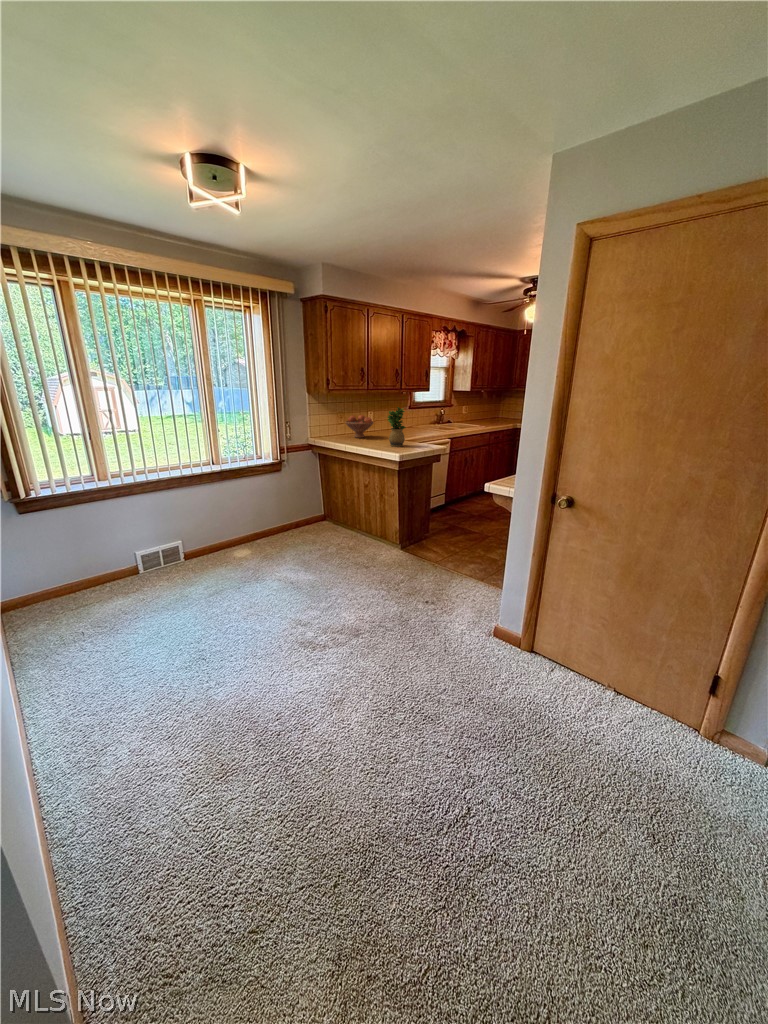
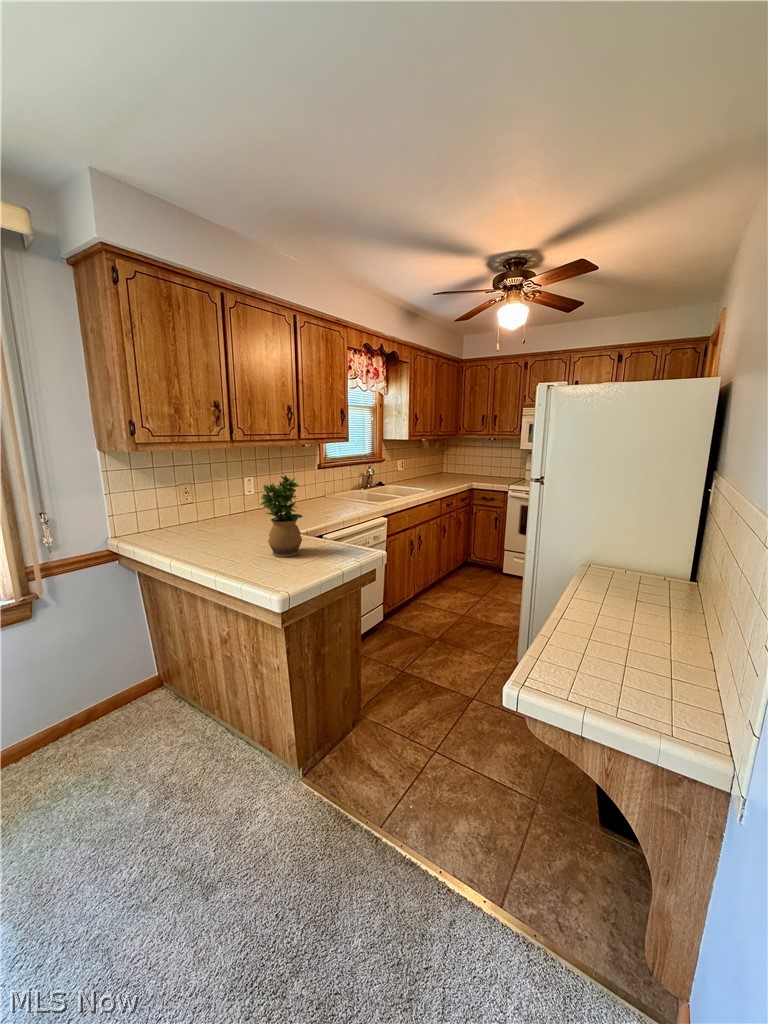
fruit bowl: present [345,415,374,438] -> none [188,487,247,531]

